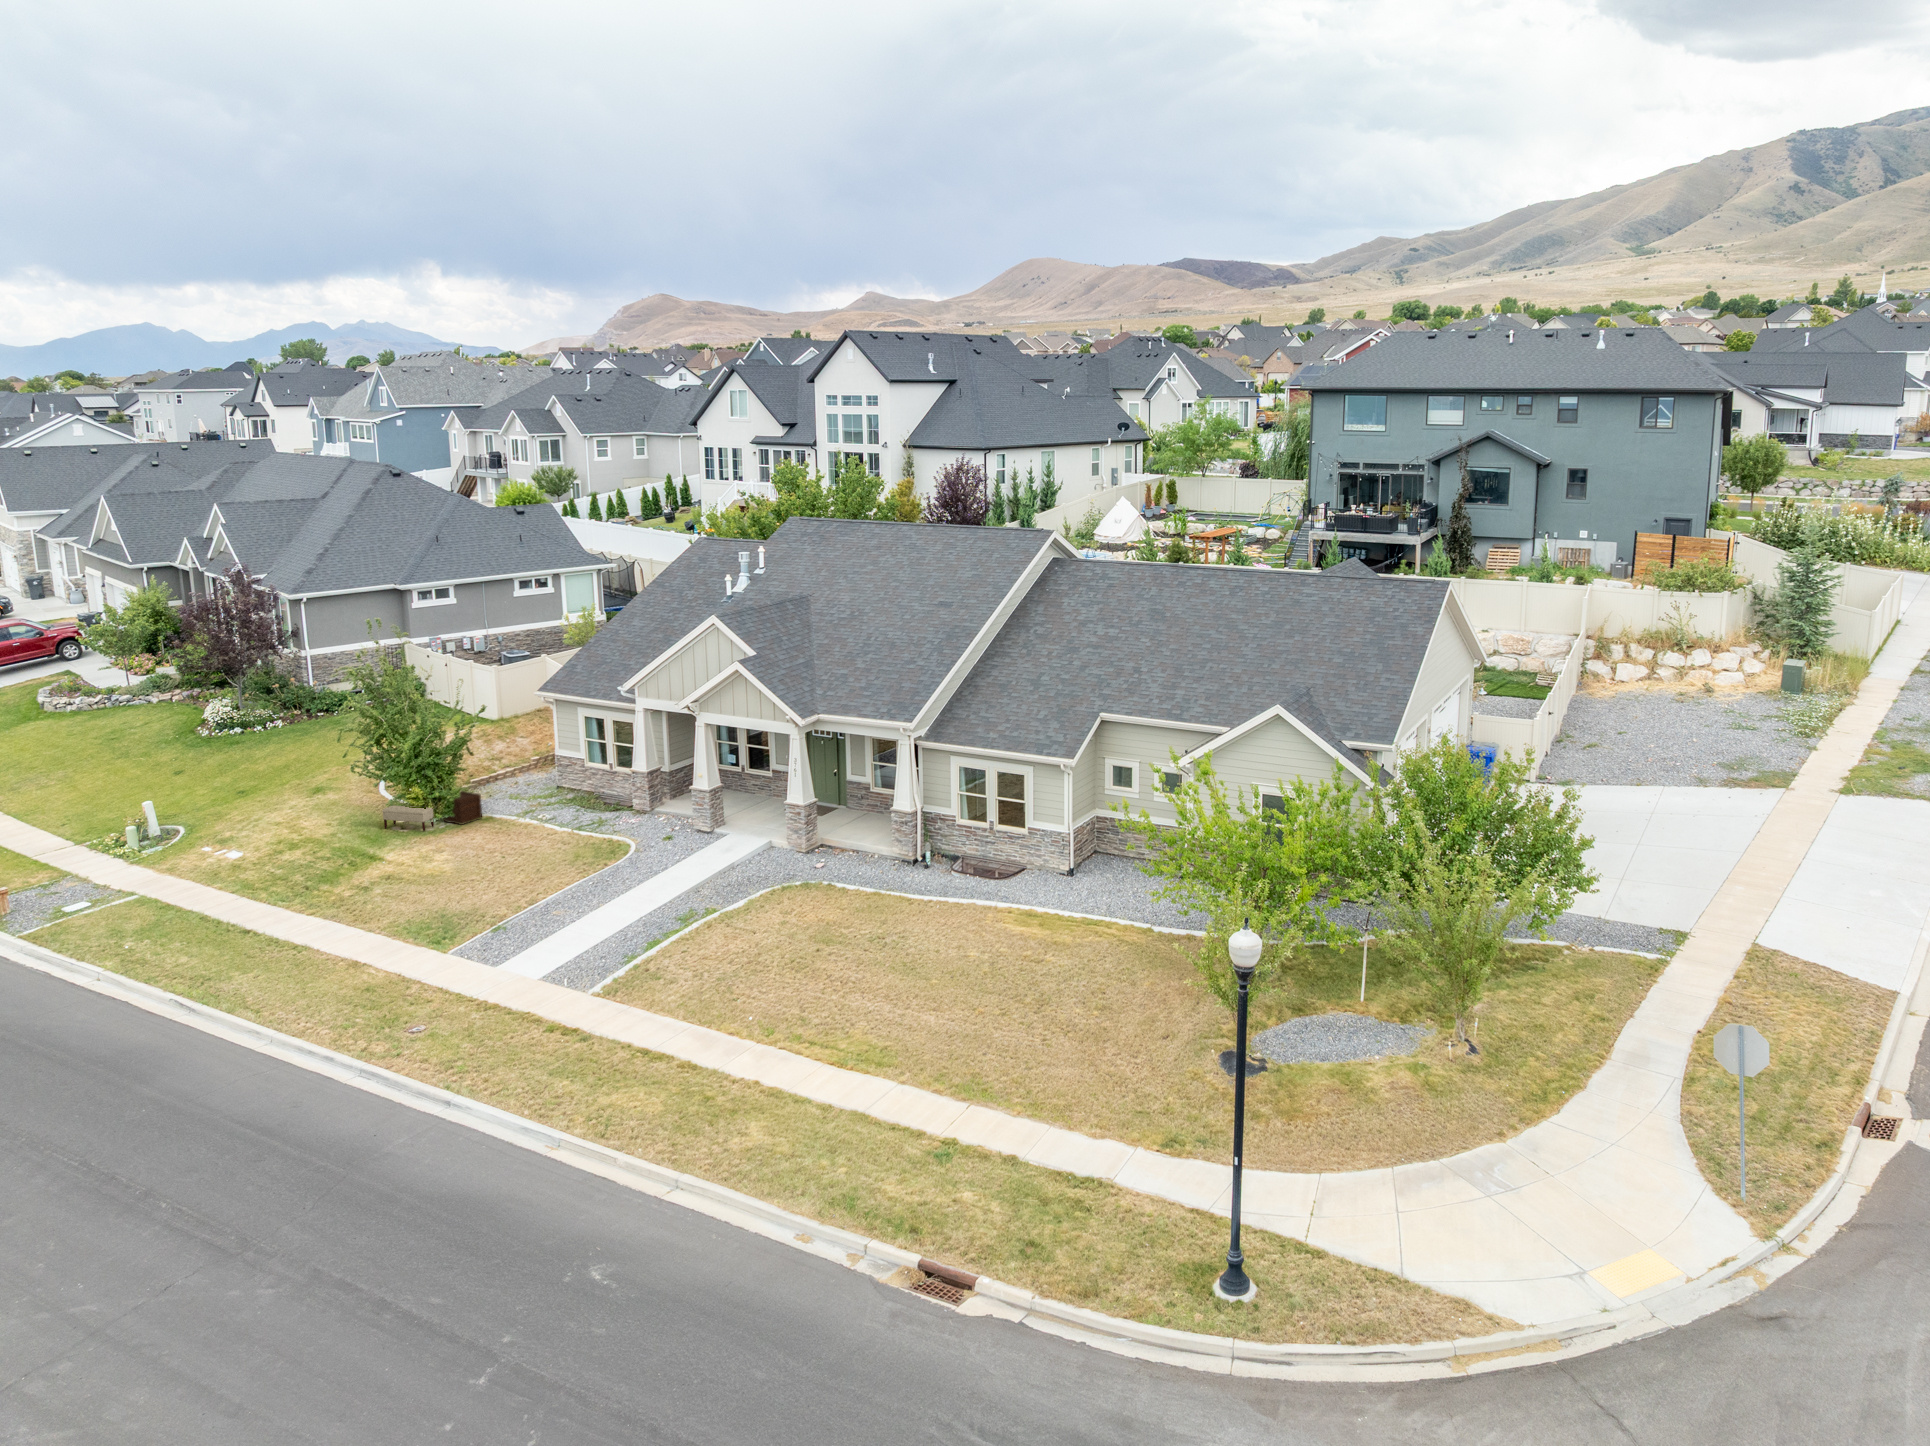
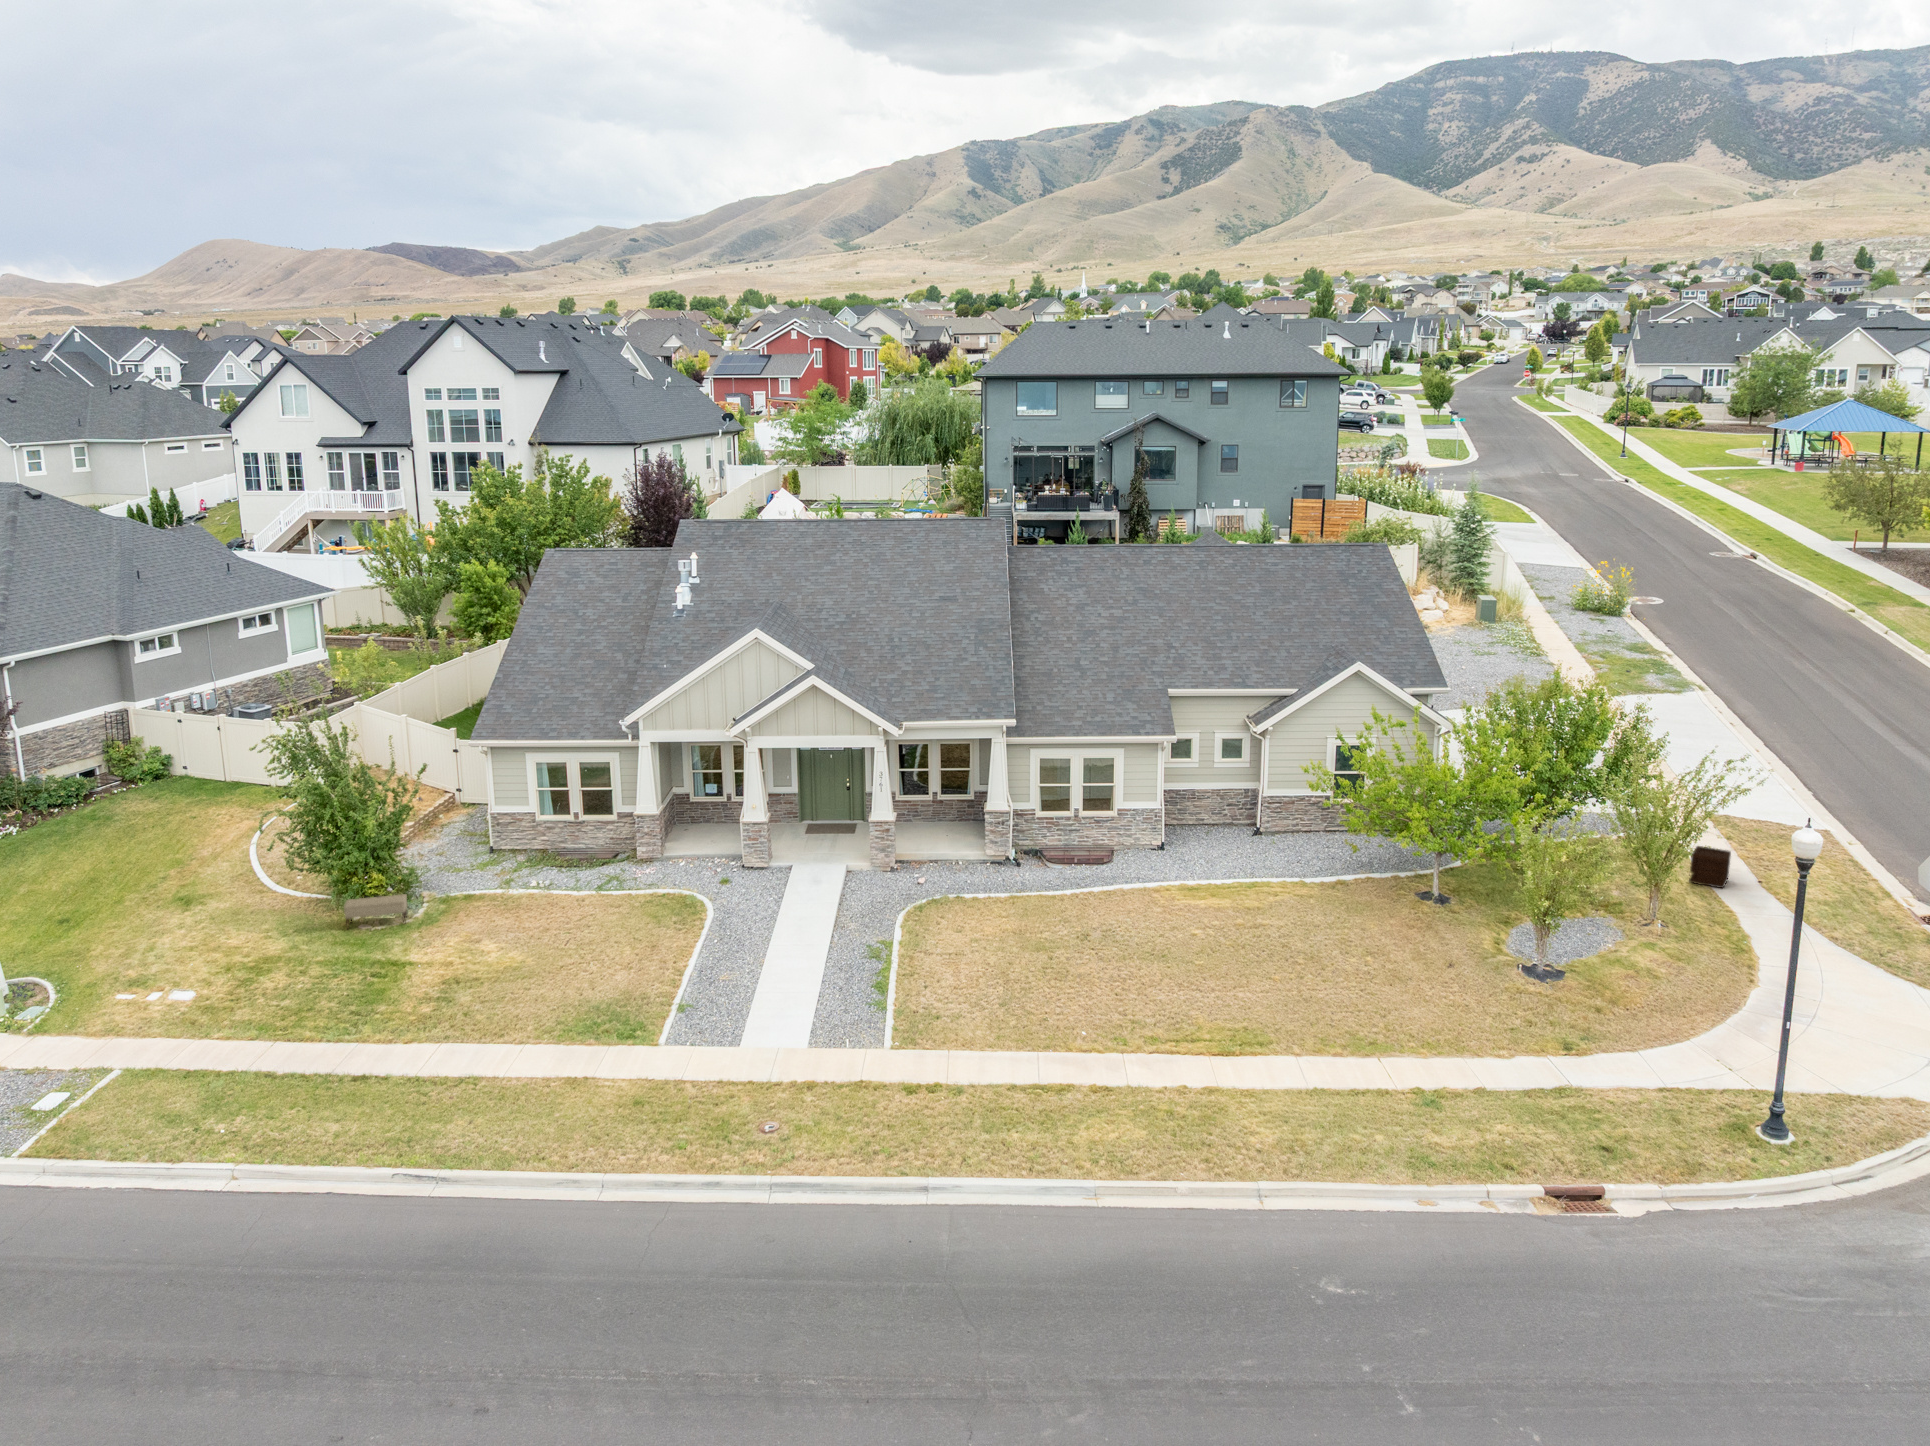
wooden crate: present [443,791,482,825] -> present [1689,846,1731,888]

